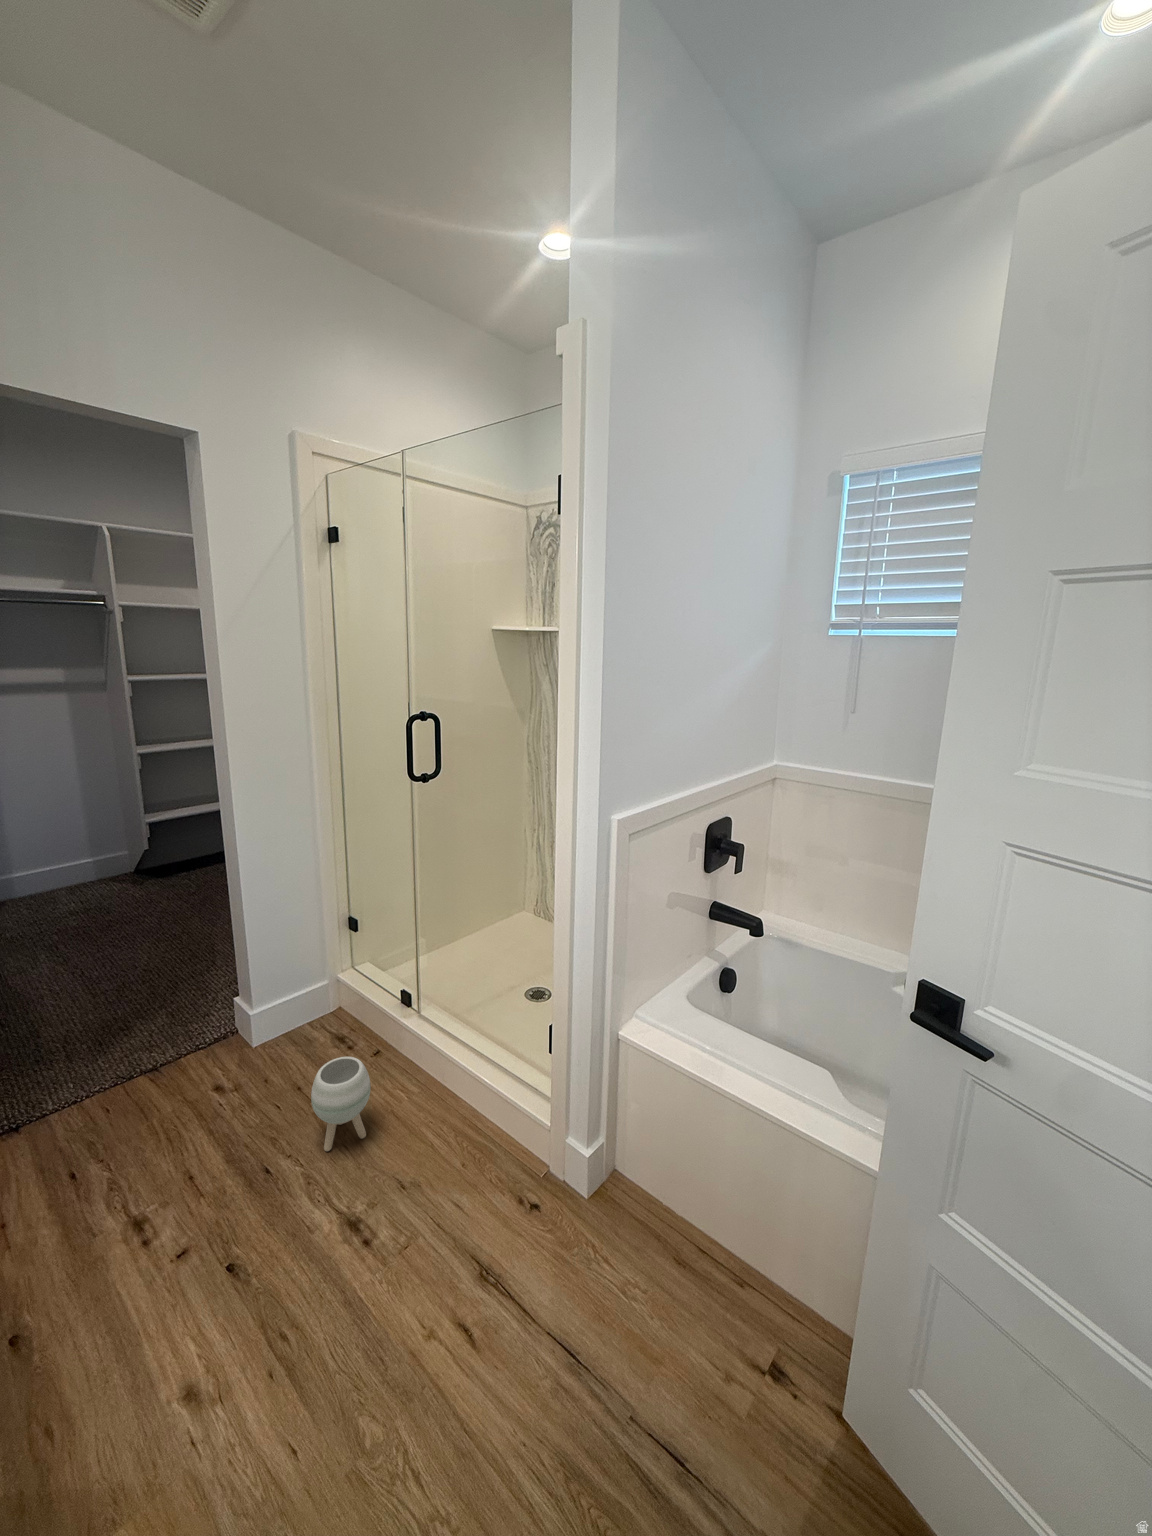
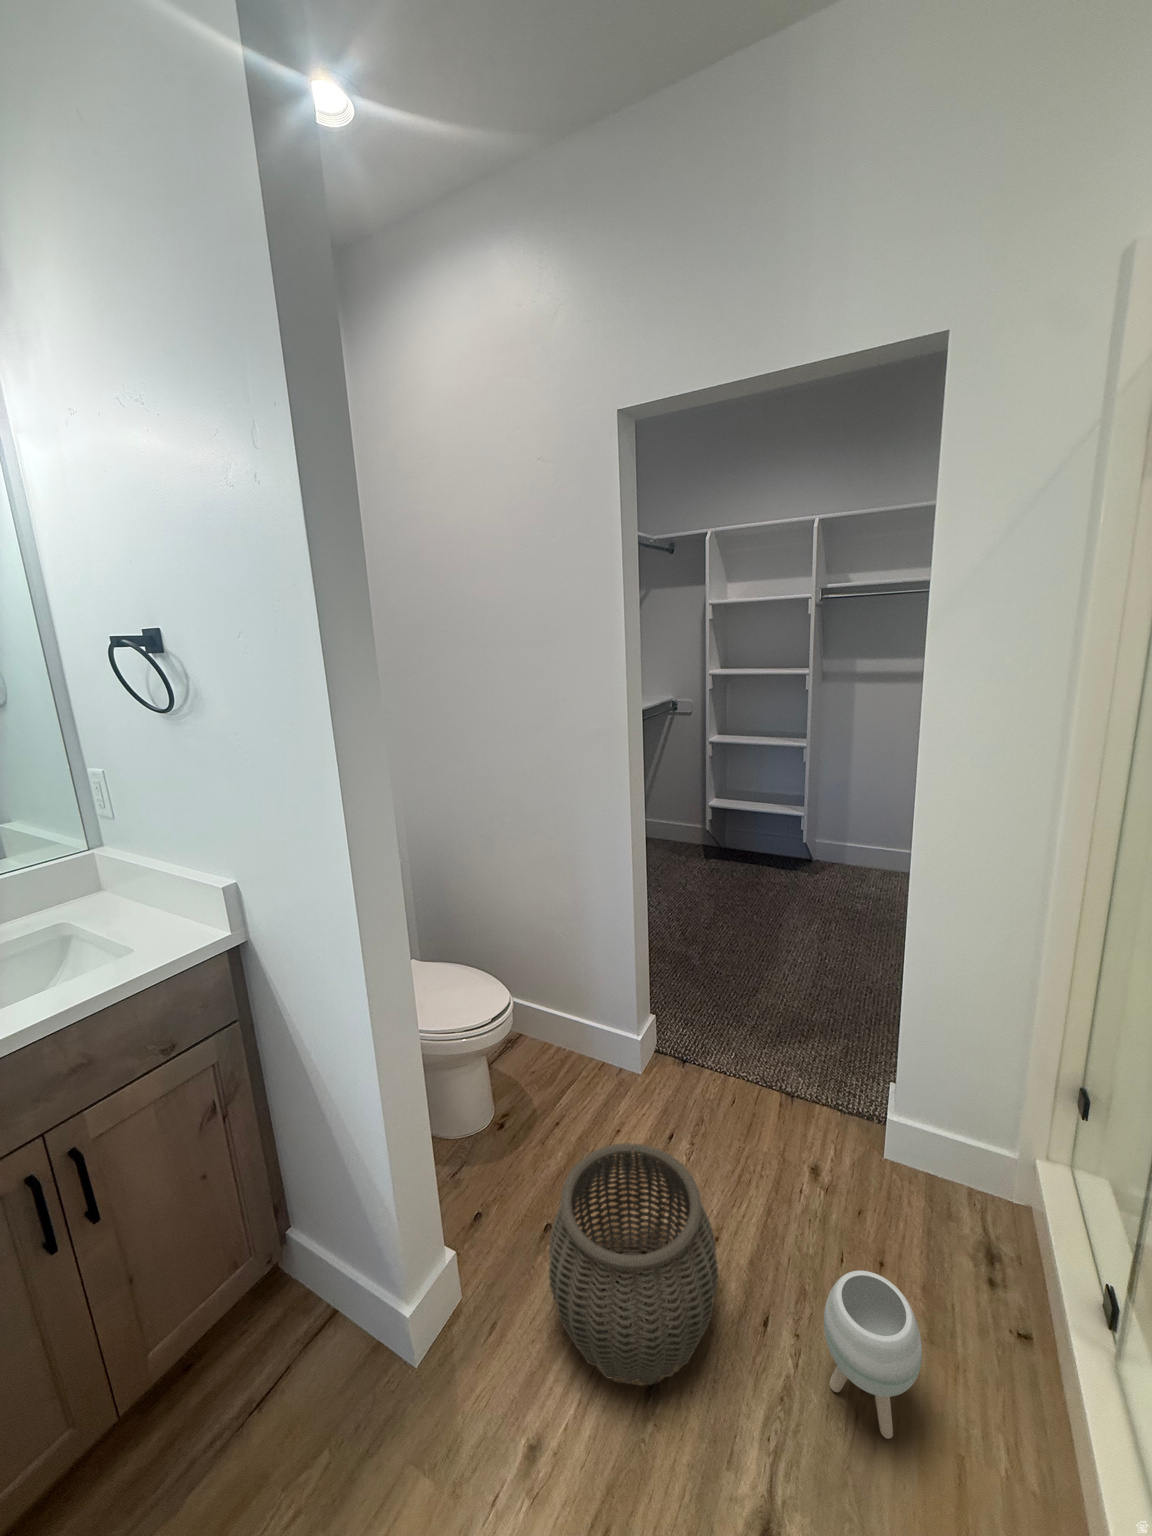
woven basket: none [69,1111,257,1330] -> present [549,1143,719,1385]

